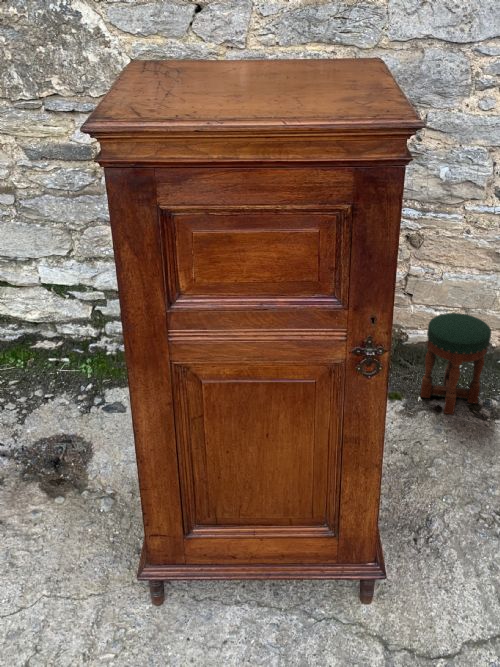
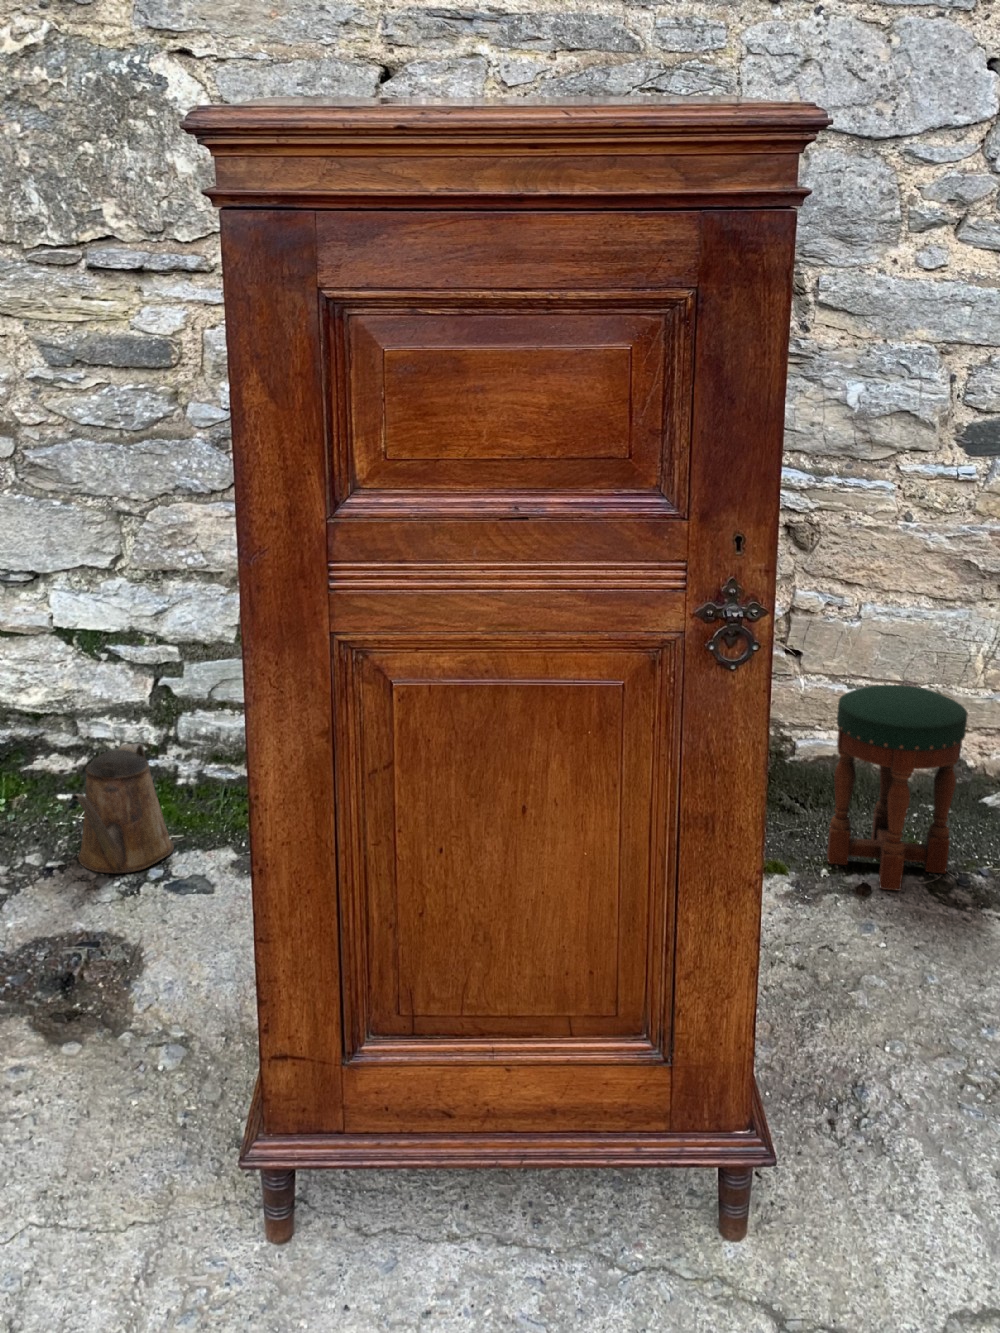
watering can: none [58,337,106,403] -> present [72,743,174,873]

